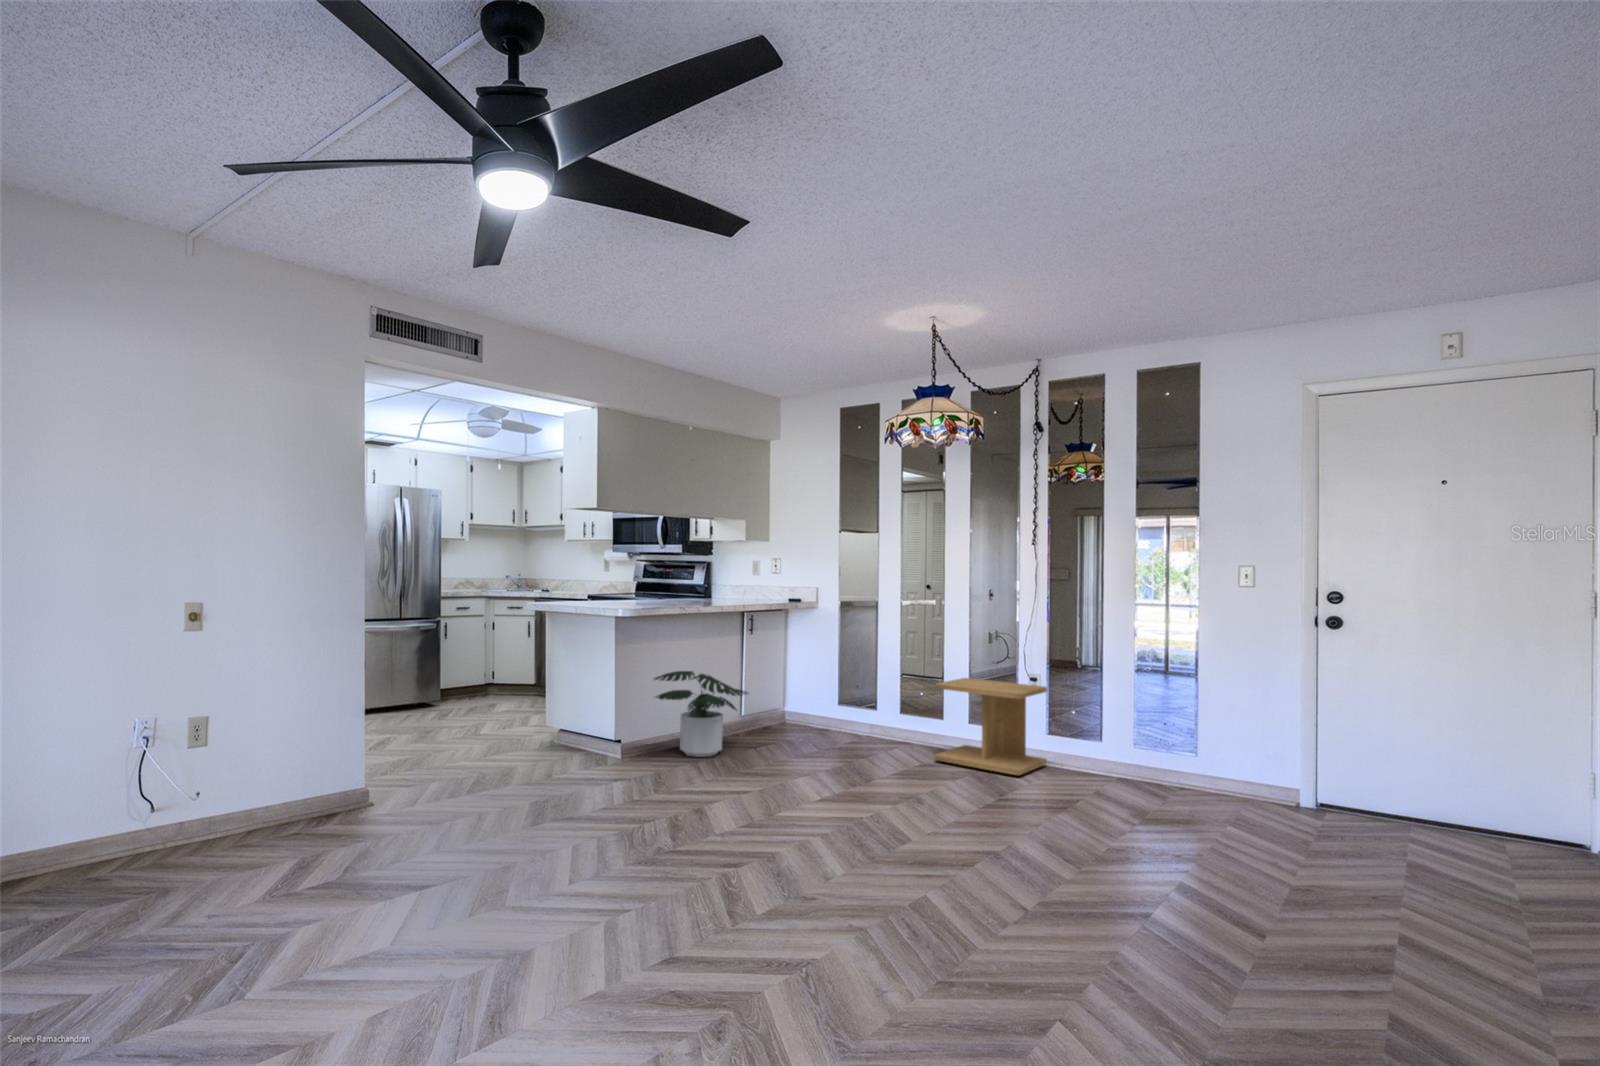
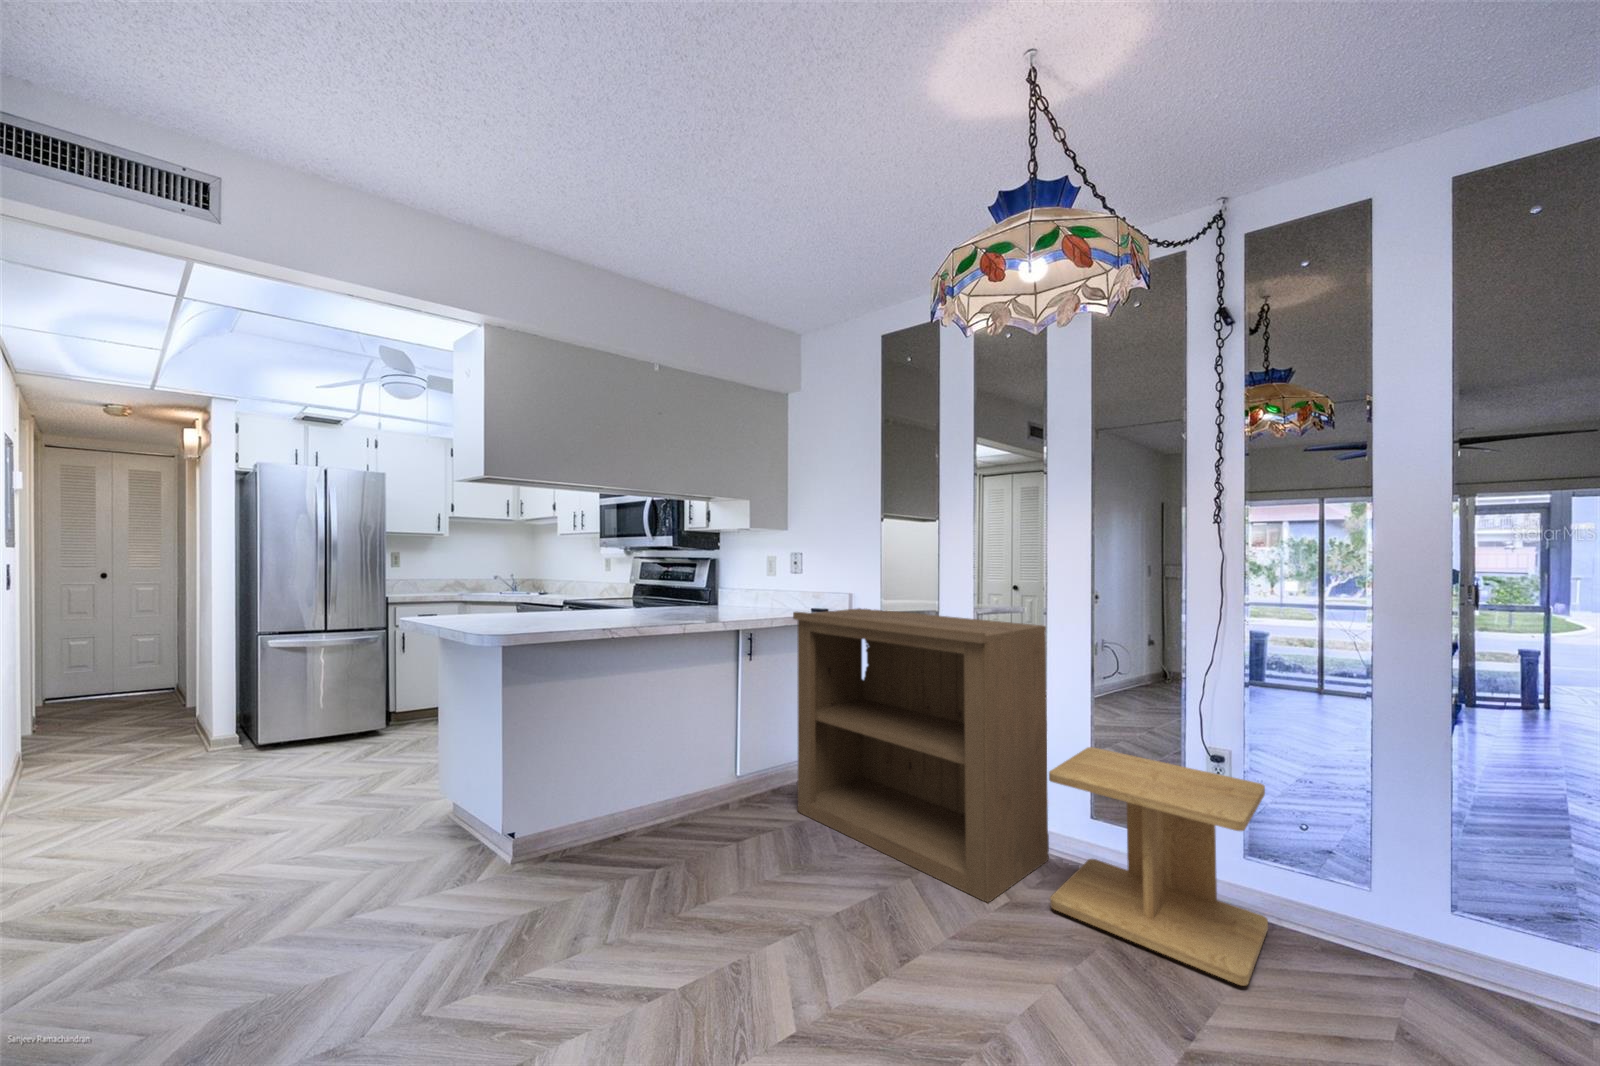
bookshelf: none [782,598,943,760] -> present [793,608,1049,902]
potted plant: present [654,671,748,757] -> none [571,737,738,888]

